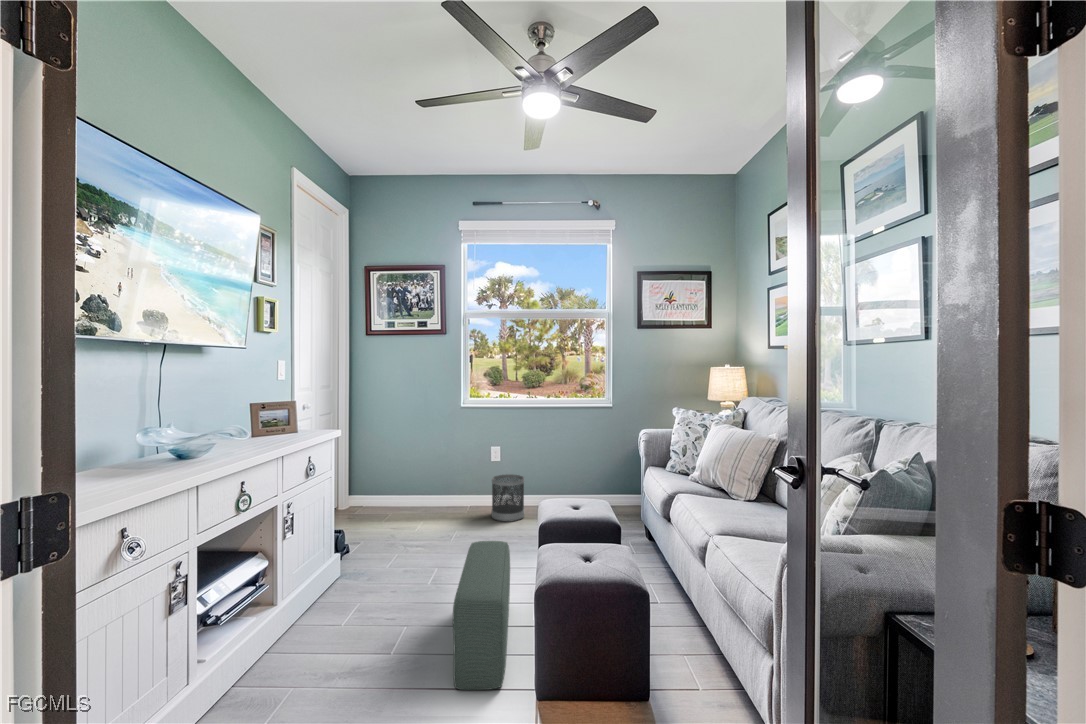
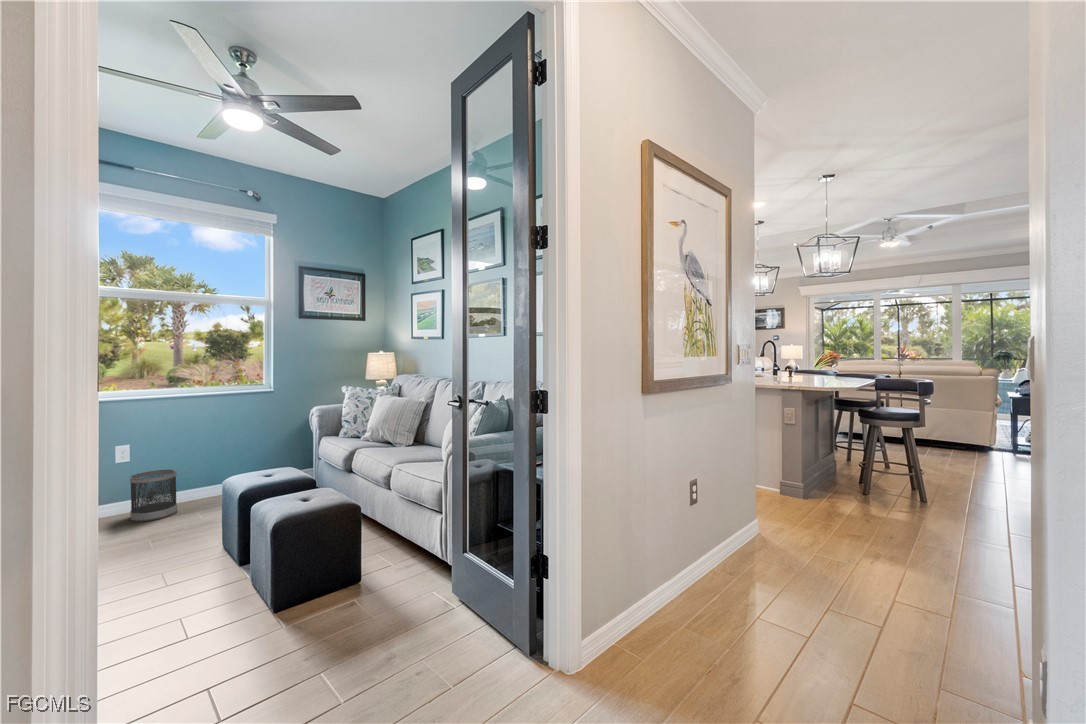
pouf: present [453,541,510,690] -> none [157,517,236,640]

